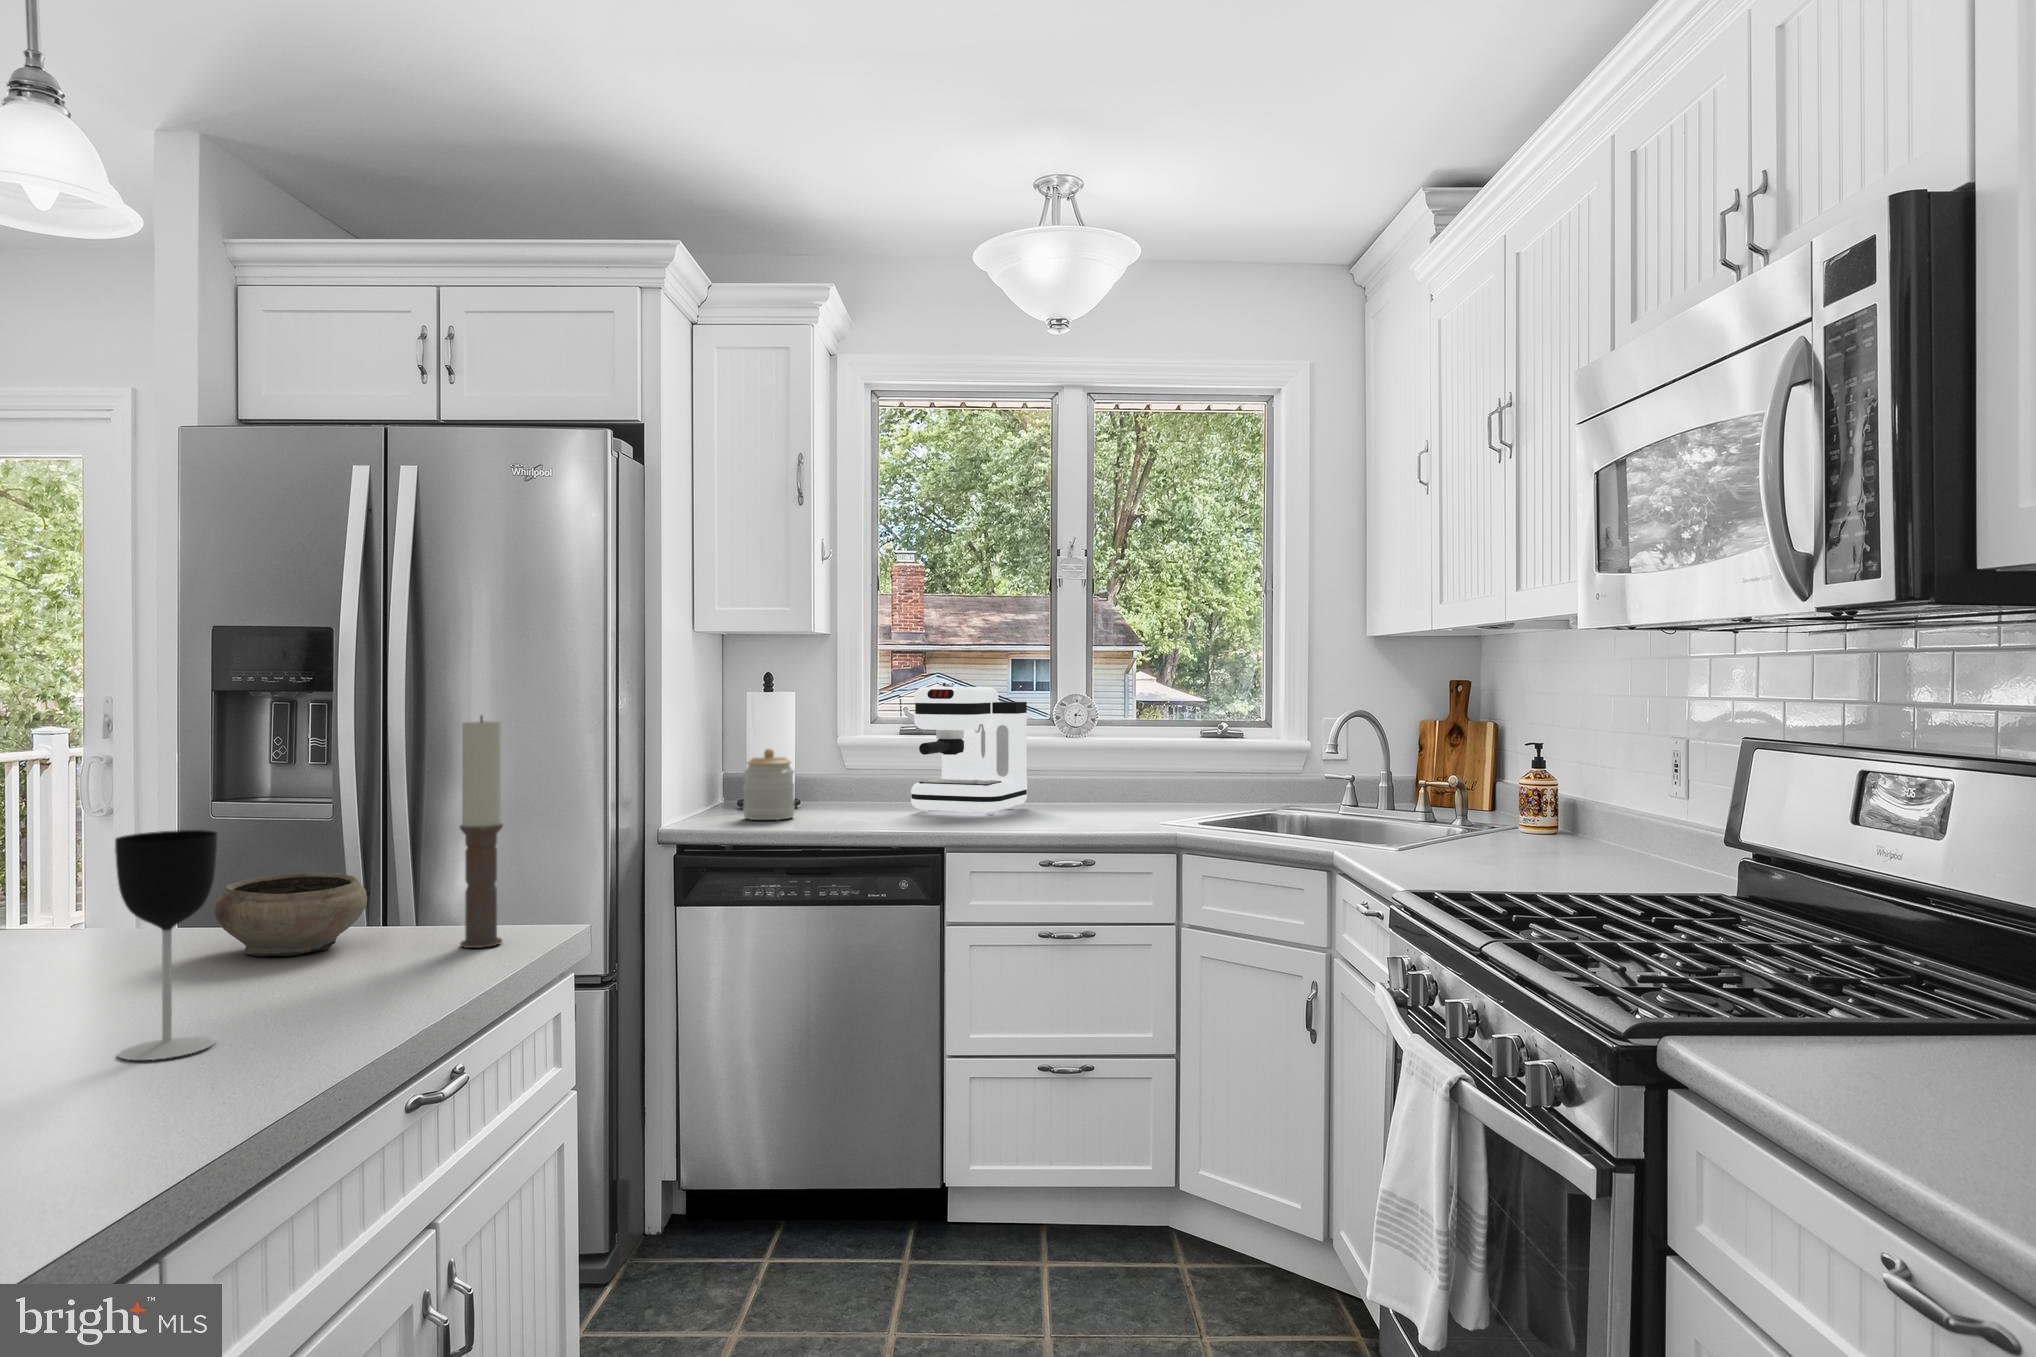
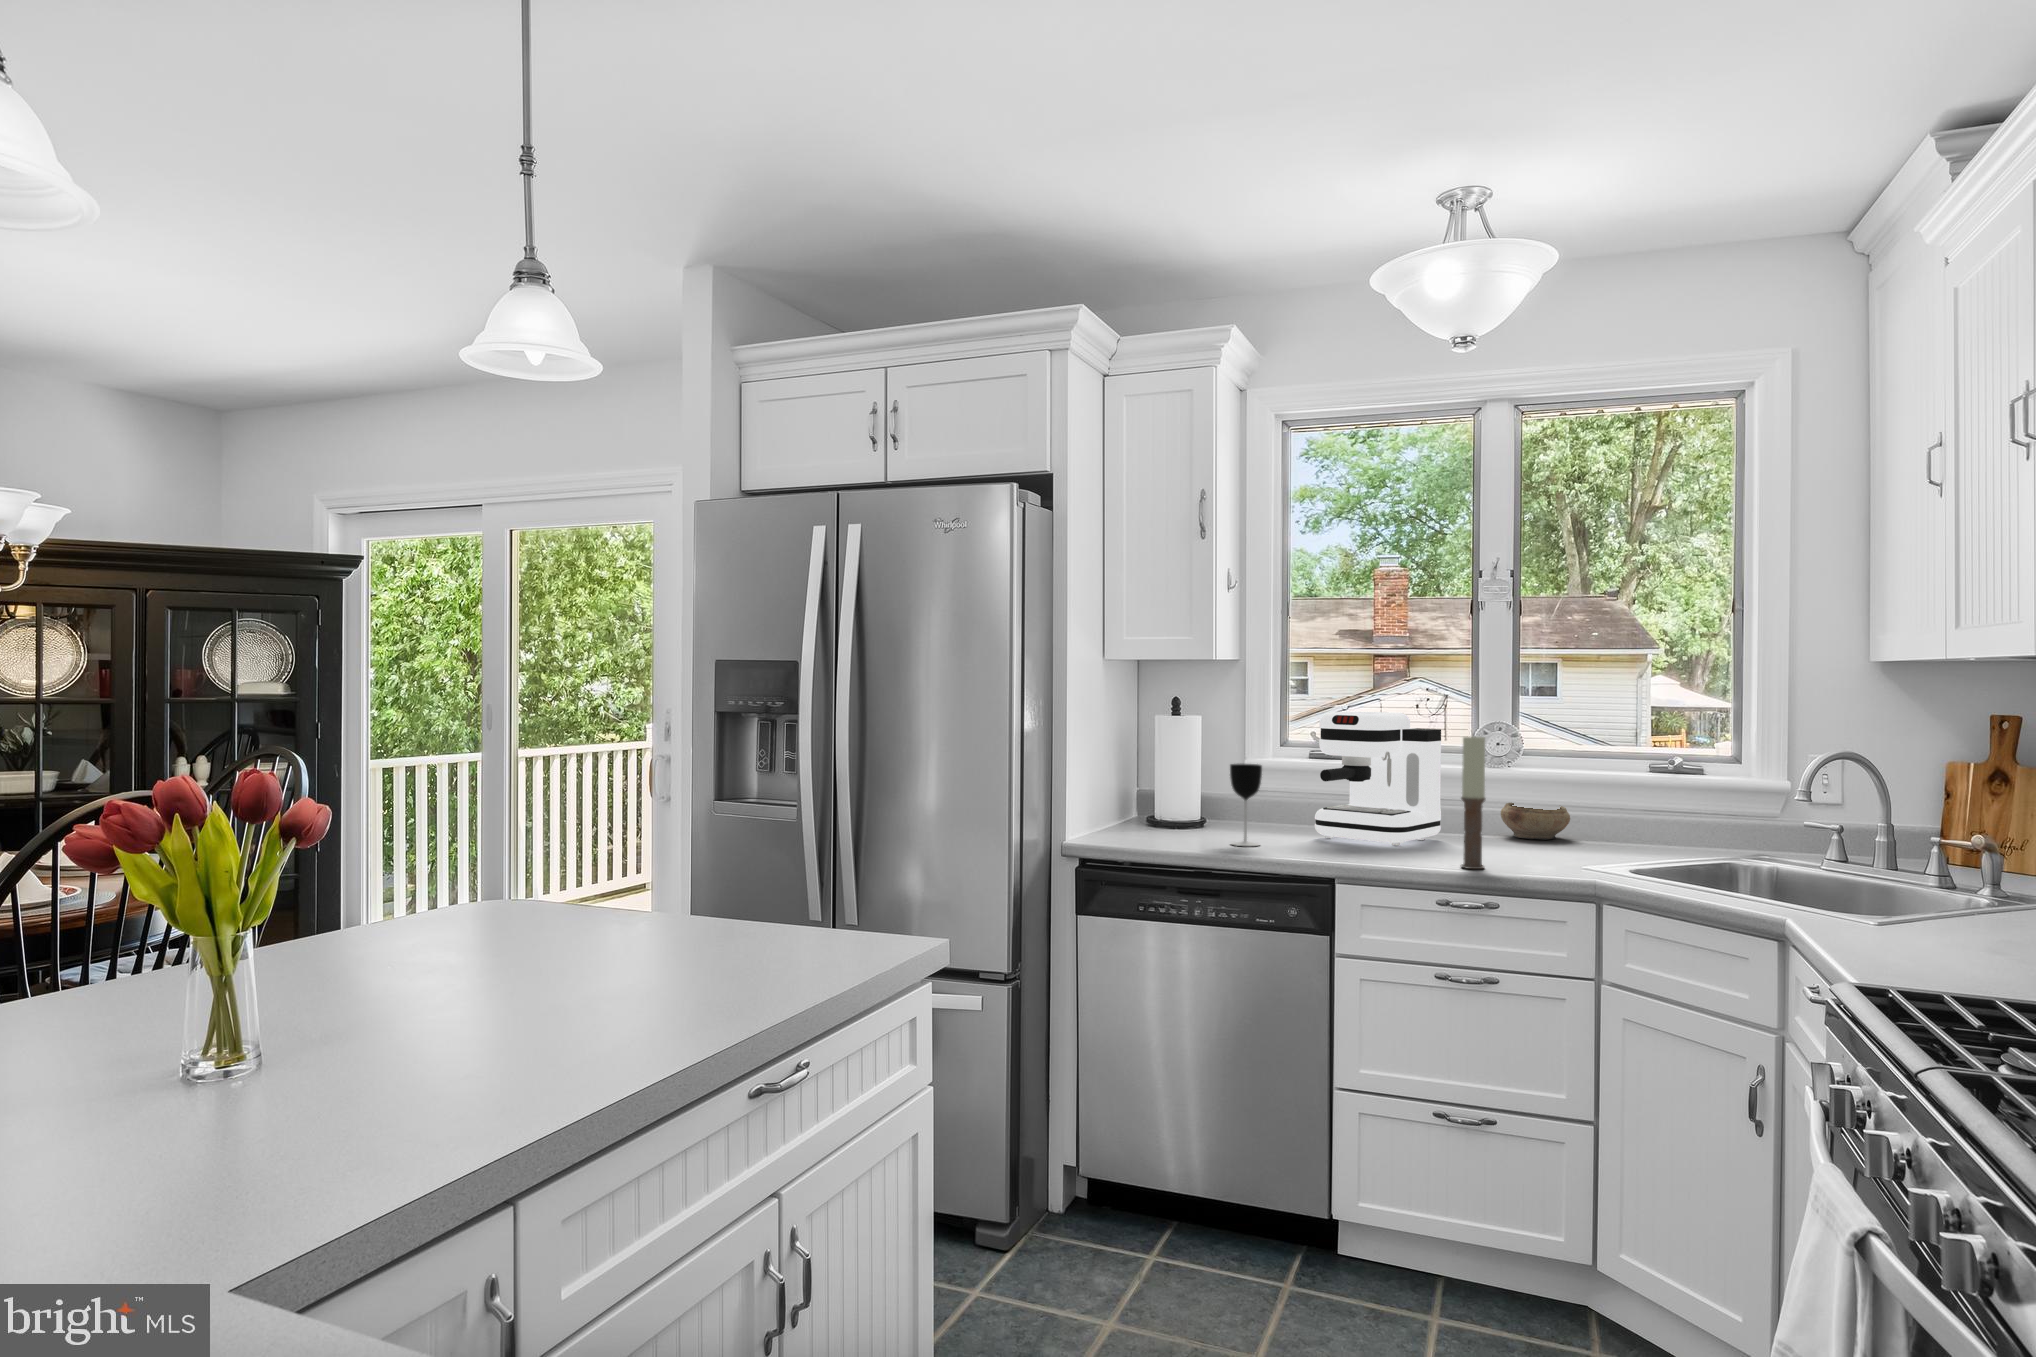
candle: present [460,716,503,948] -> present [1461,736,1485,869]
jar: present [743,749,795,820] -> none [1149,769,1198,838]
wine glass: present [115,830,217,1060] -> present [1230,764,1262,846]
ceramic bowl: present [214,873,367,956] -> present [1501,803,1570,840]

